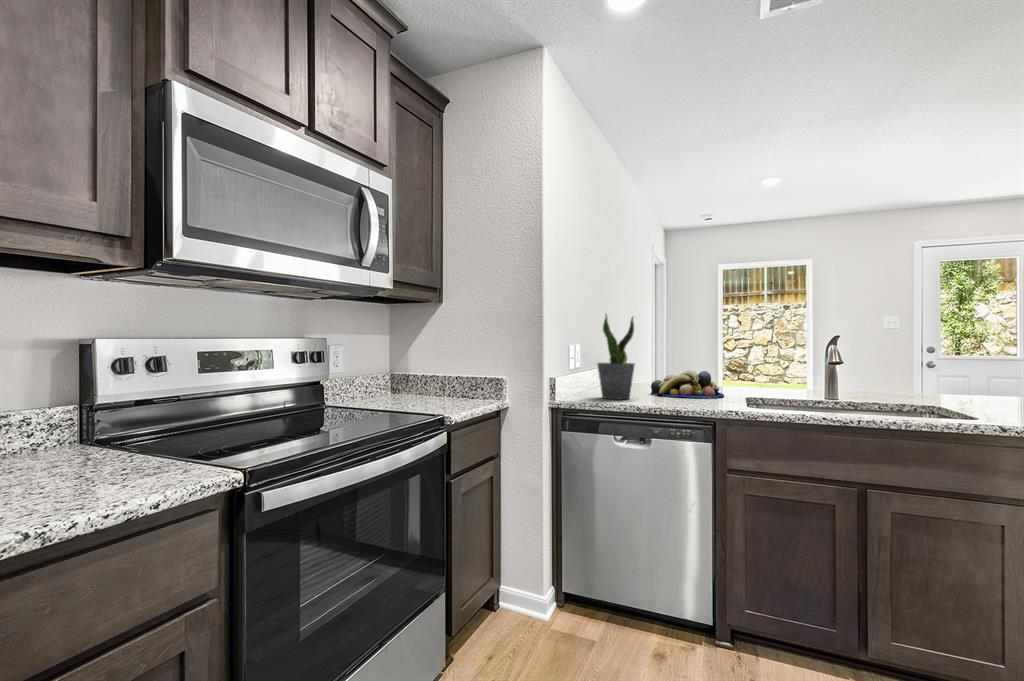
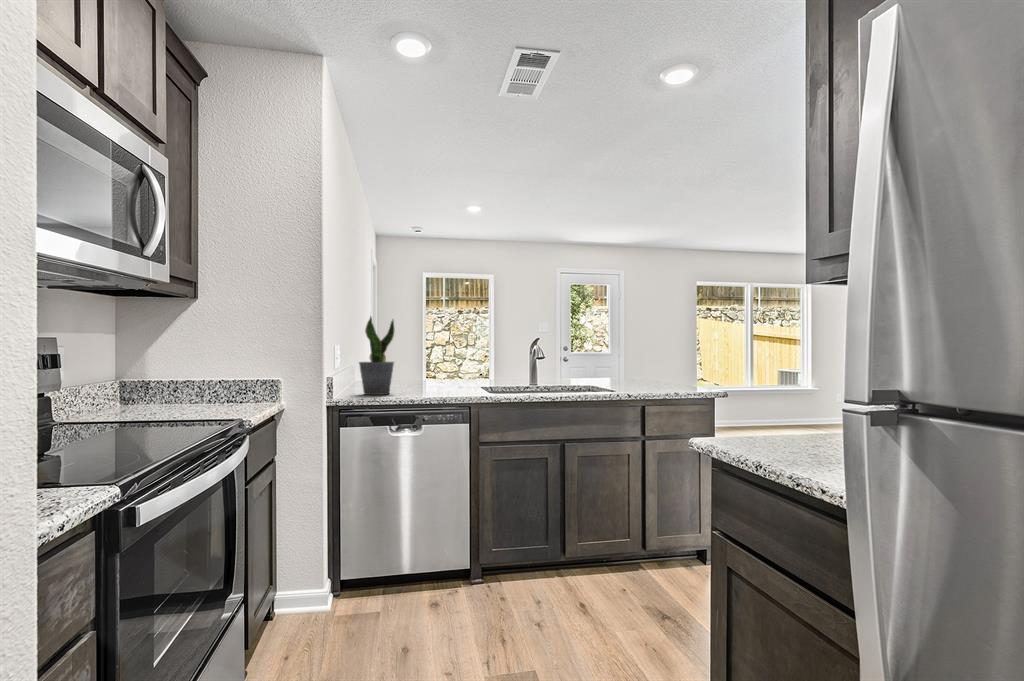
fruit bowl: present [650,371,724,398] -> none [396,367,457,391]

